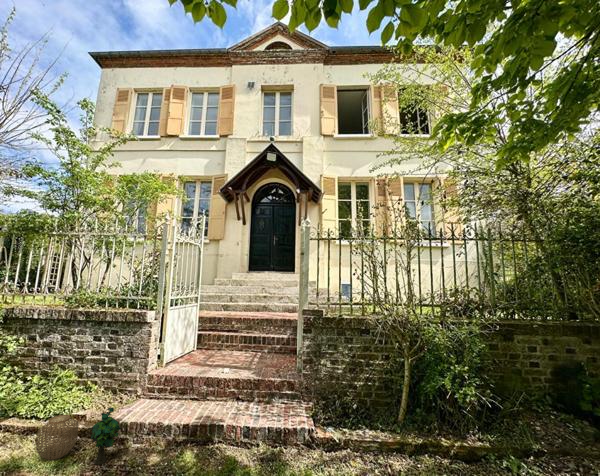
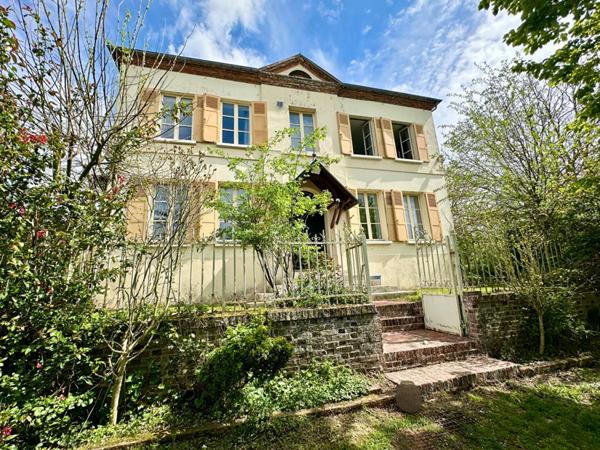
decorative plant: present [88,408,121,465] -> none [431,366,452,407]

